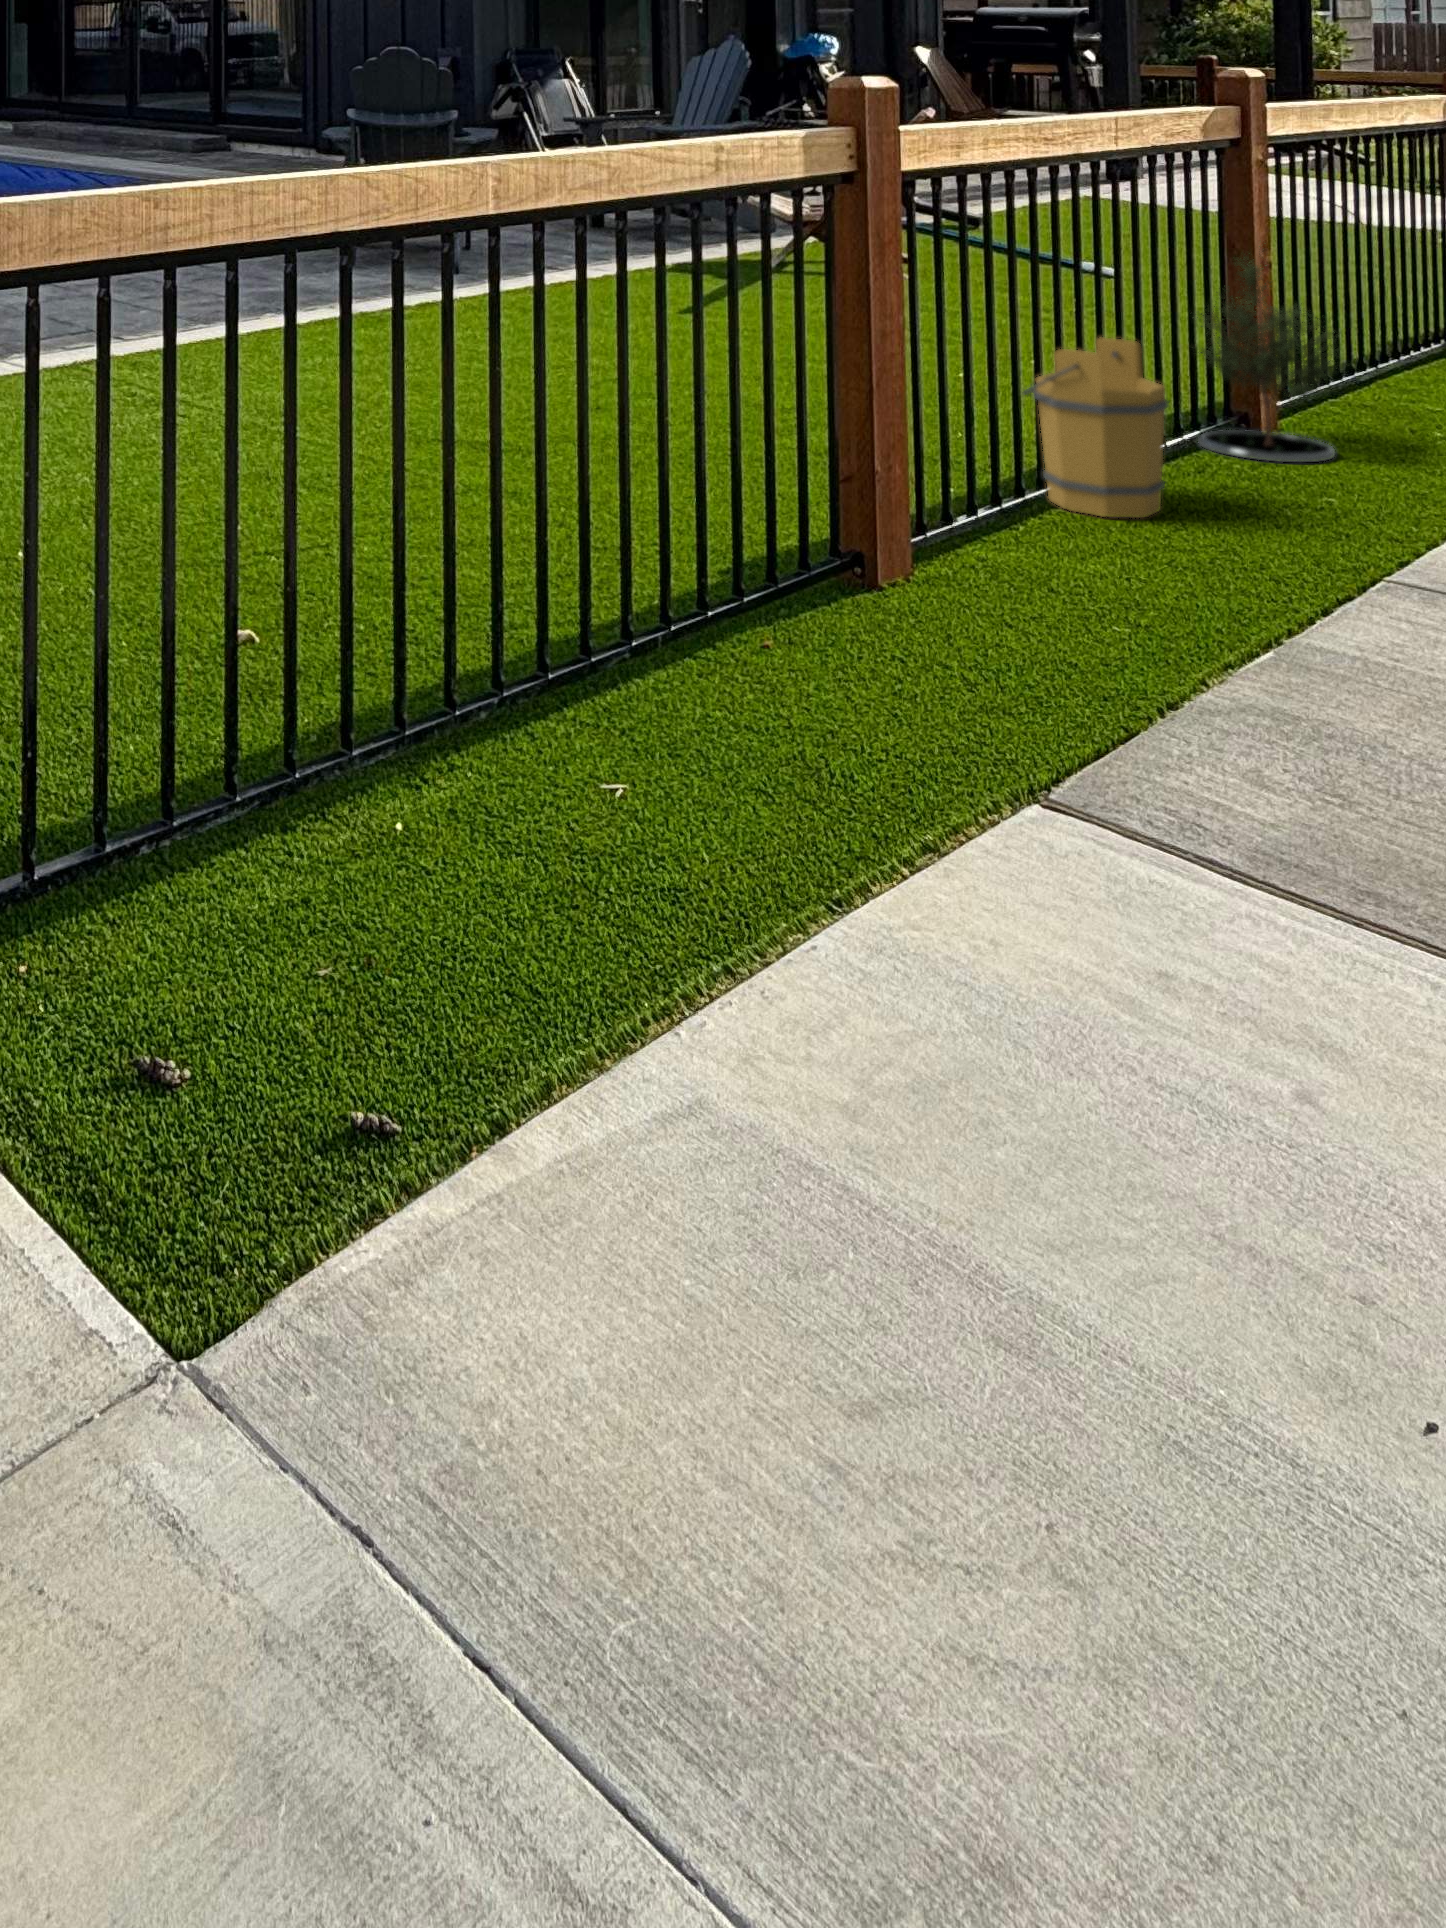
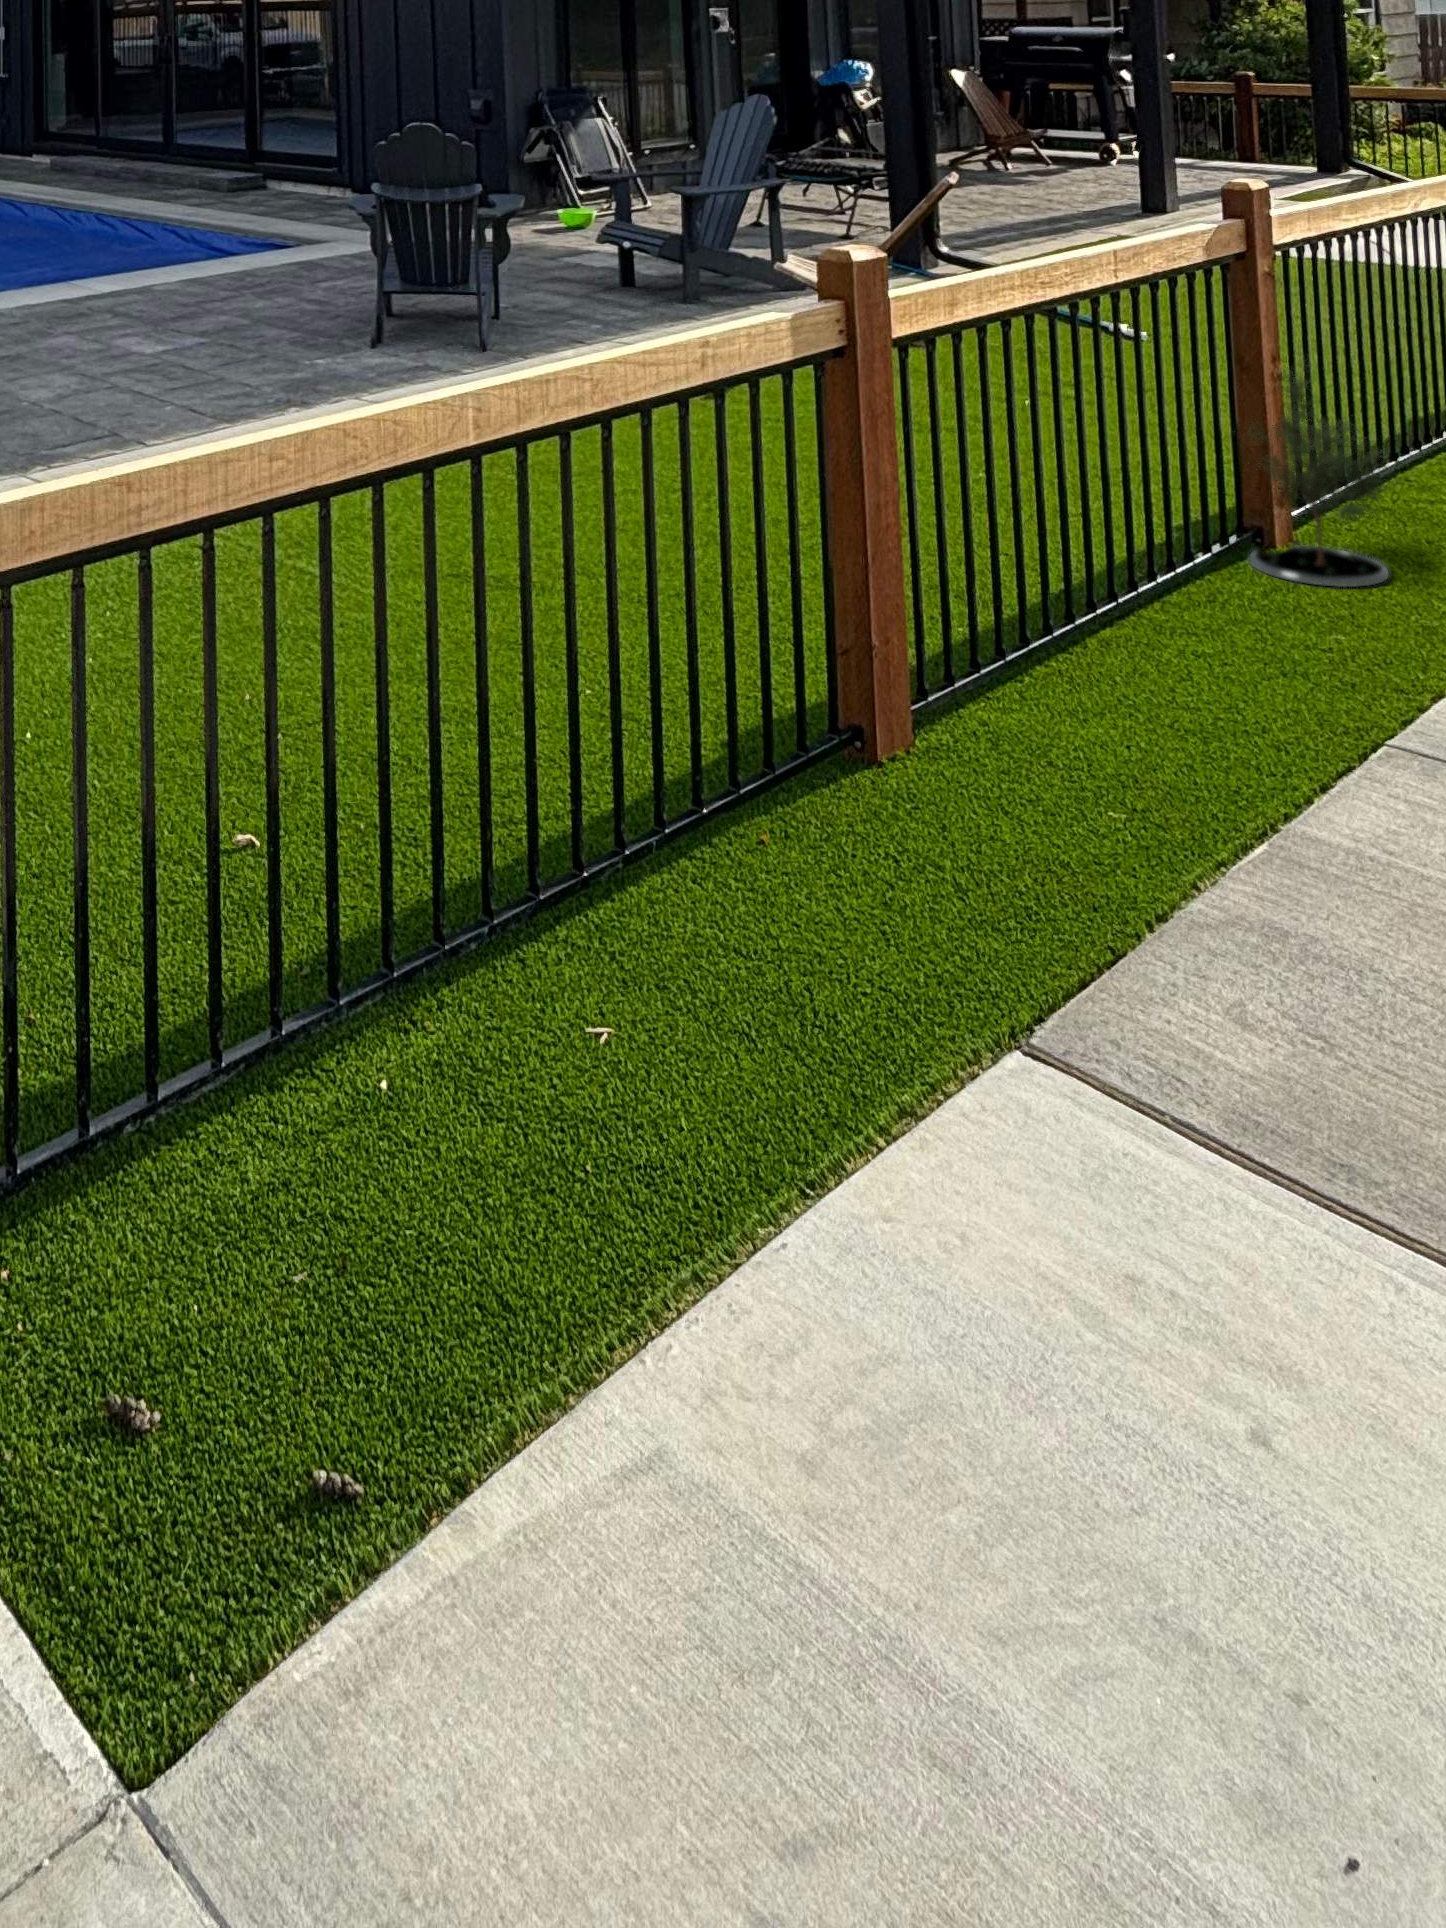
bucket: present [1023,338,1168,518] -> none [1056,472,1206,666]

